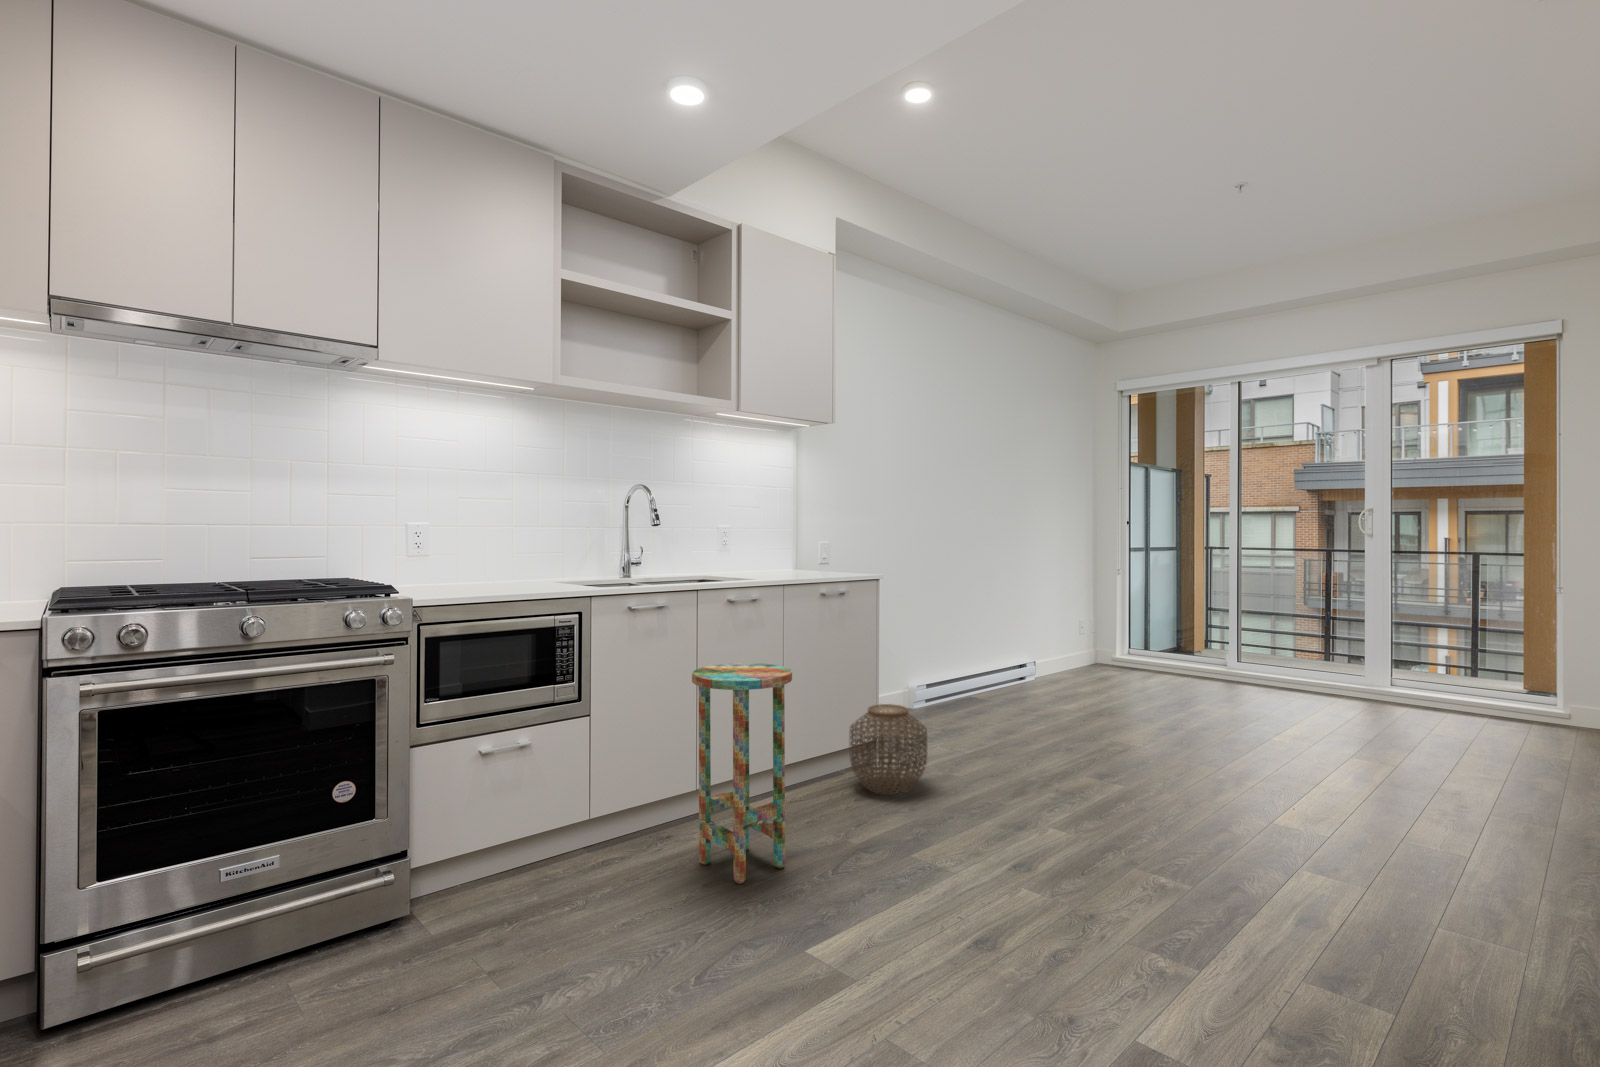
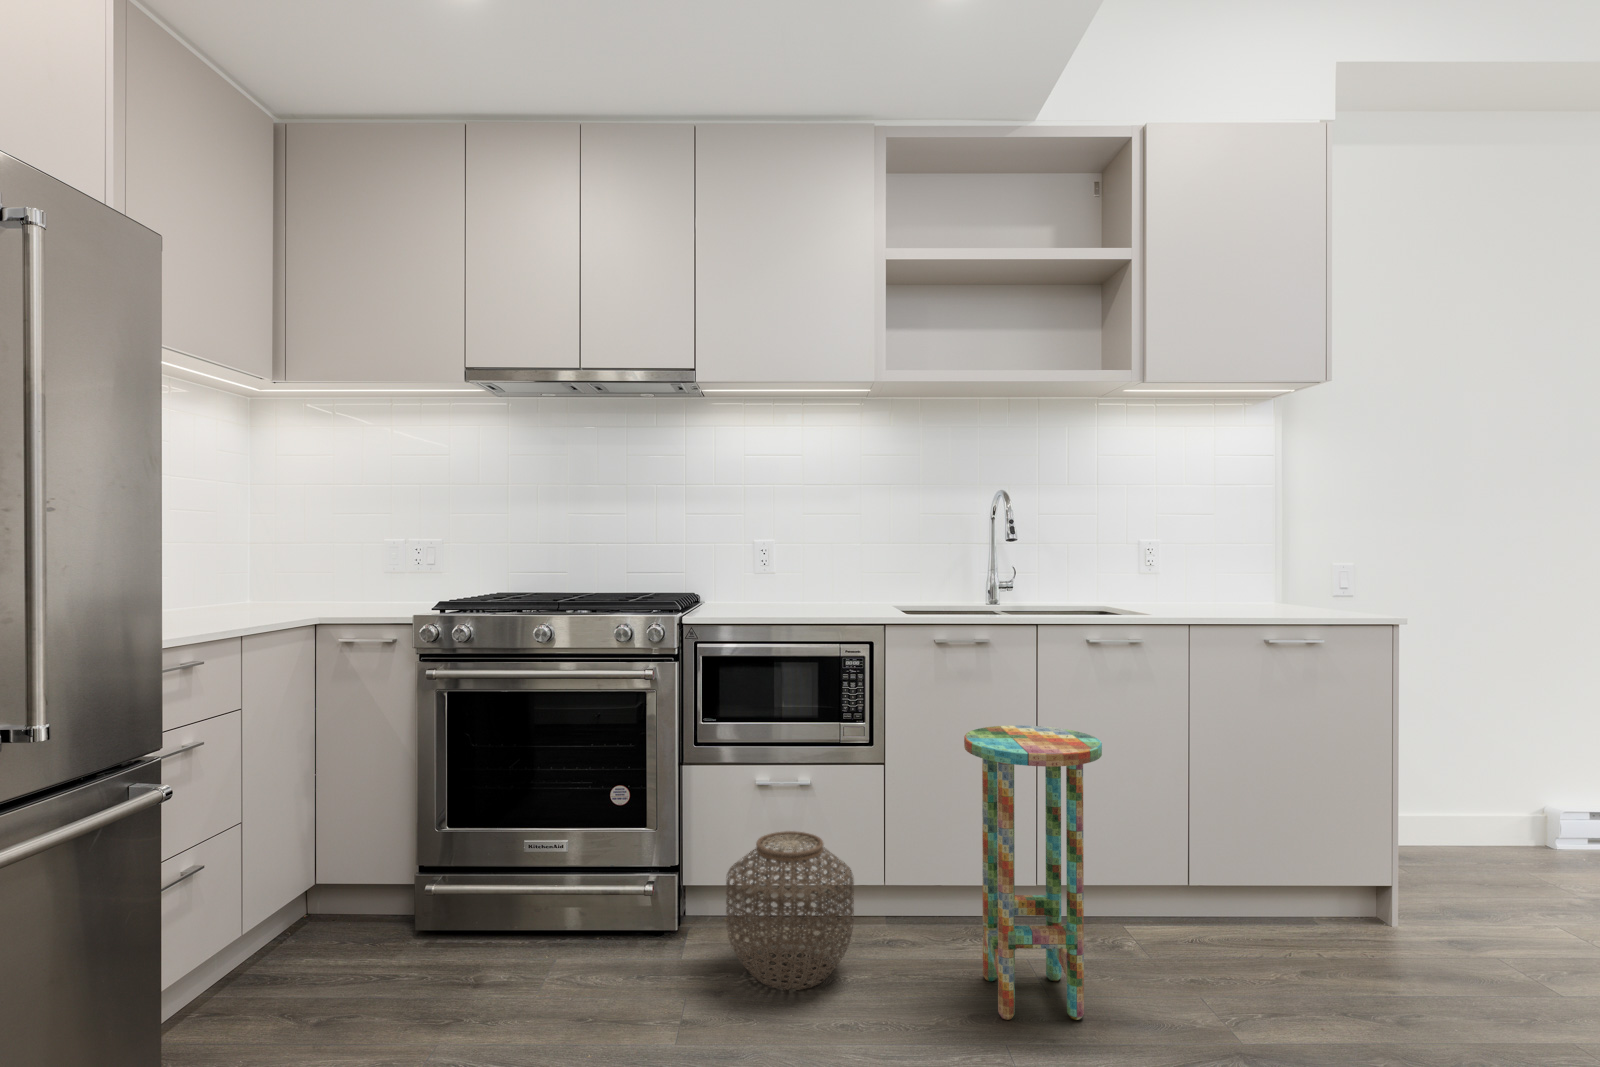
woven basket: present [849,704,927,795] -> present [726,831,854,990]

